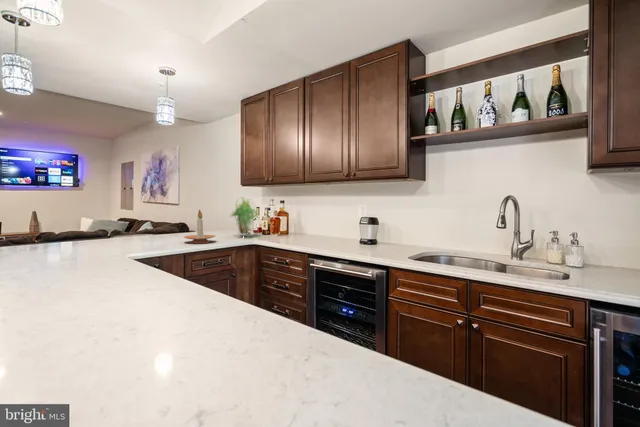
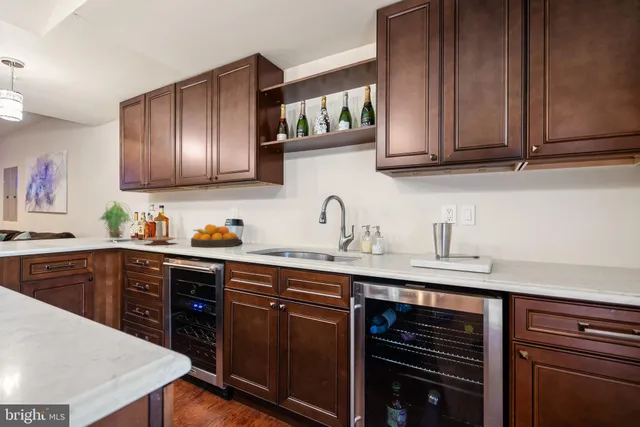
candle holder: present [184,210,215,244] -> present [144,213,175,245]
fruit bowl: none [328,223,376,249] -> present [191,224,239,247]

